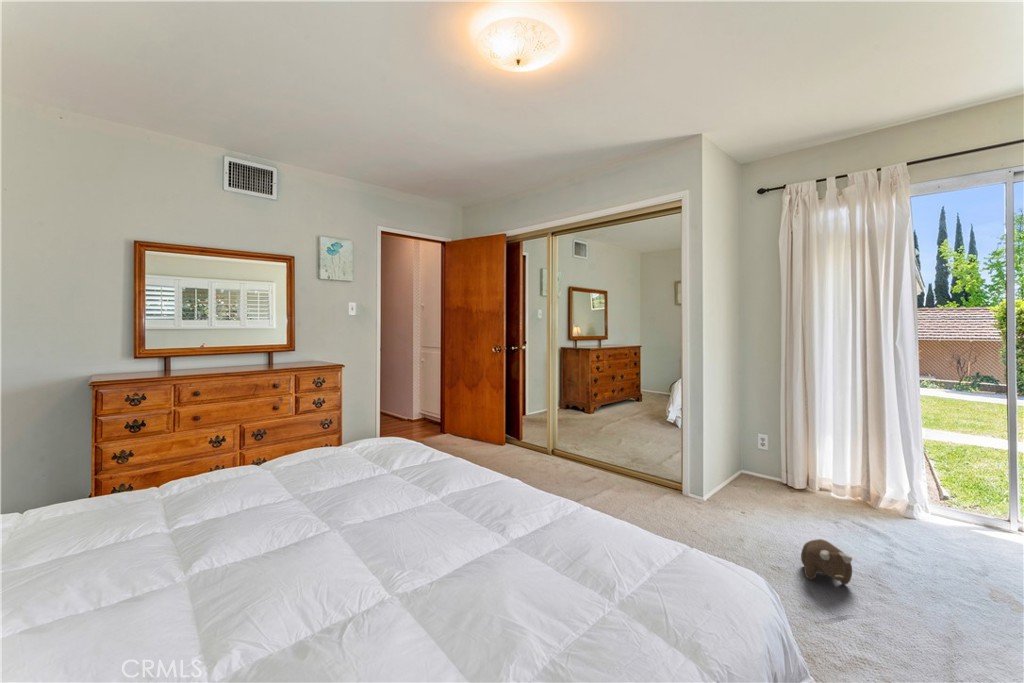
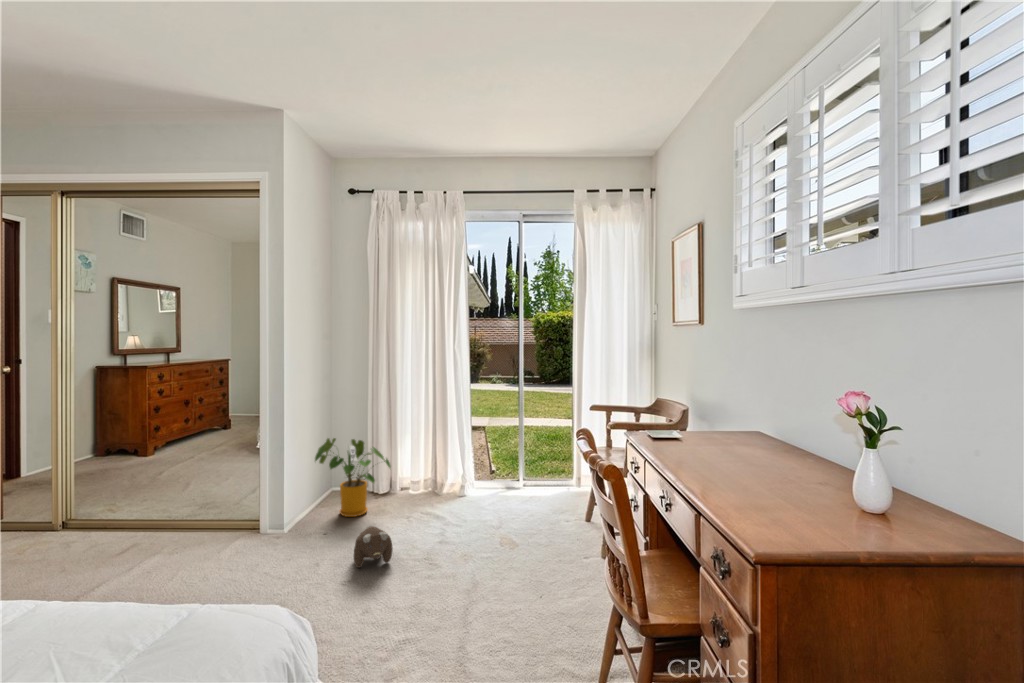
house plant: none [734,428,821,511] -> present [315,438,391,517]

